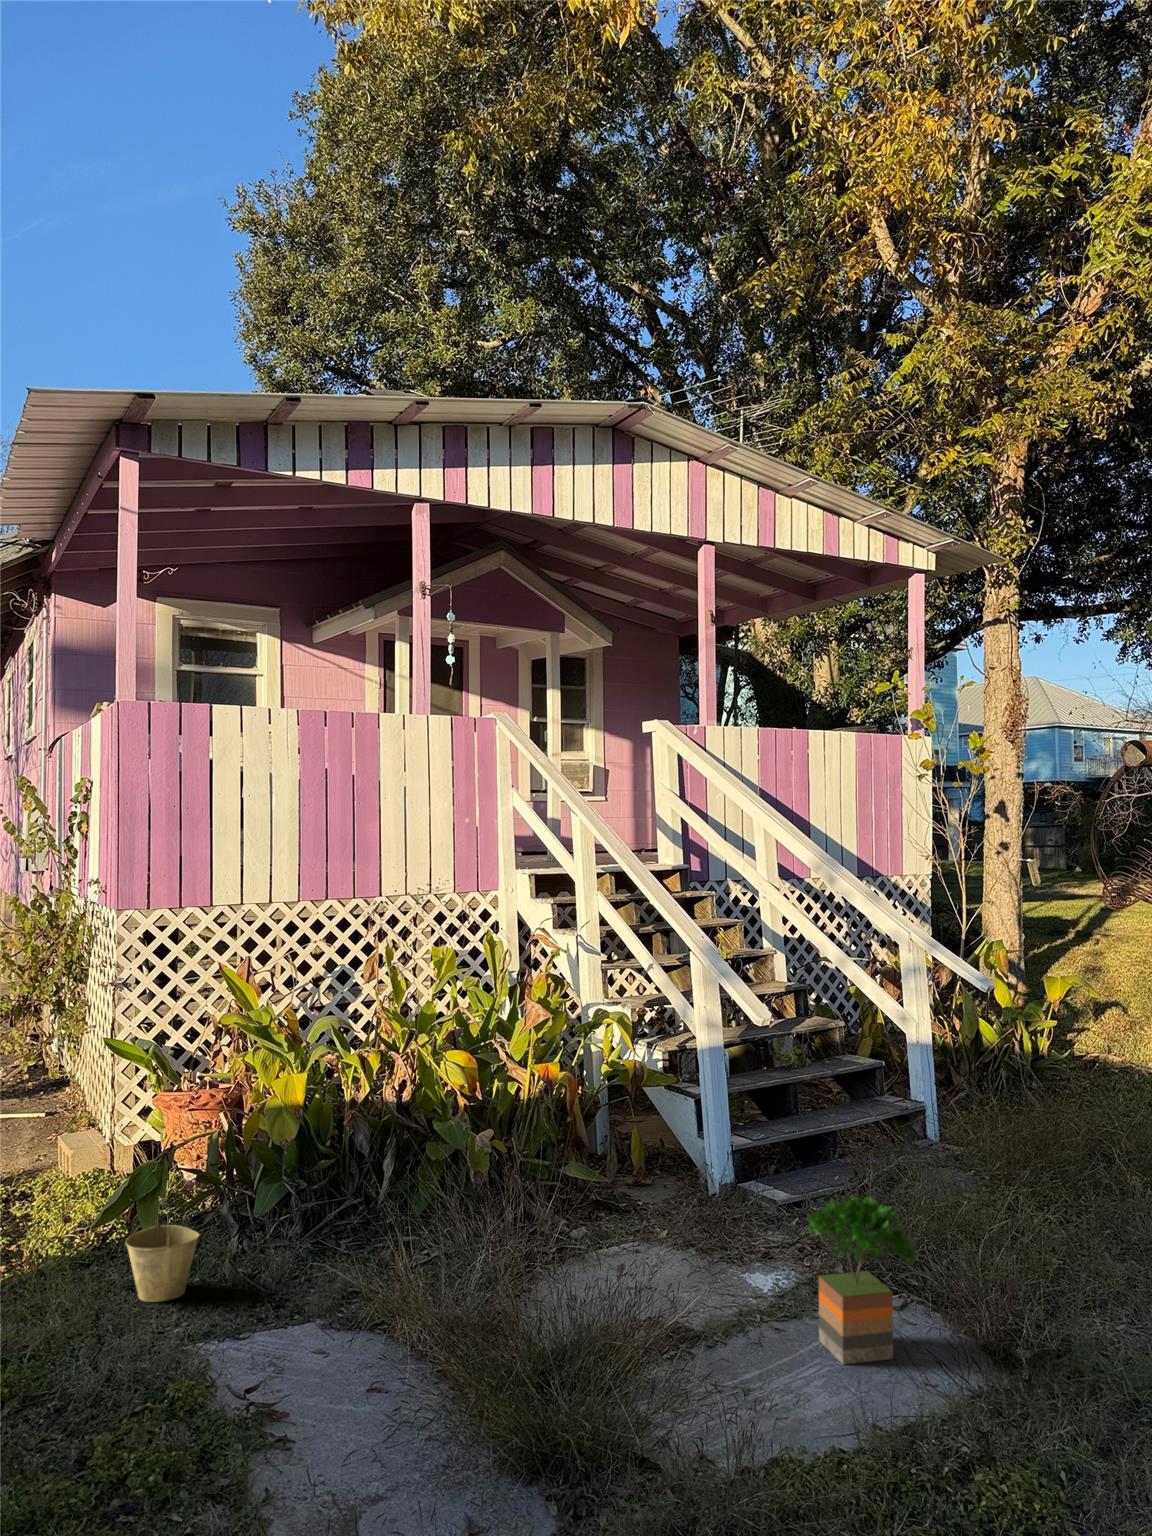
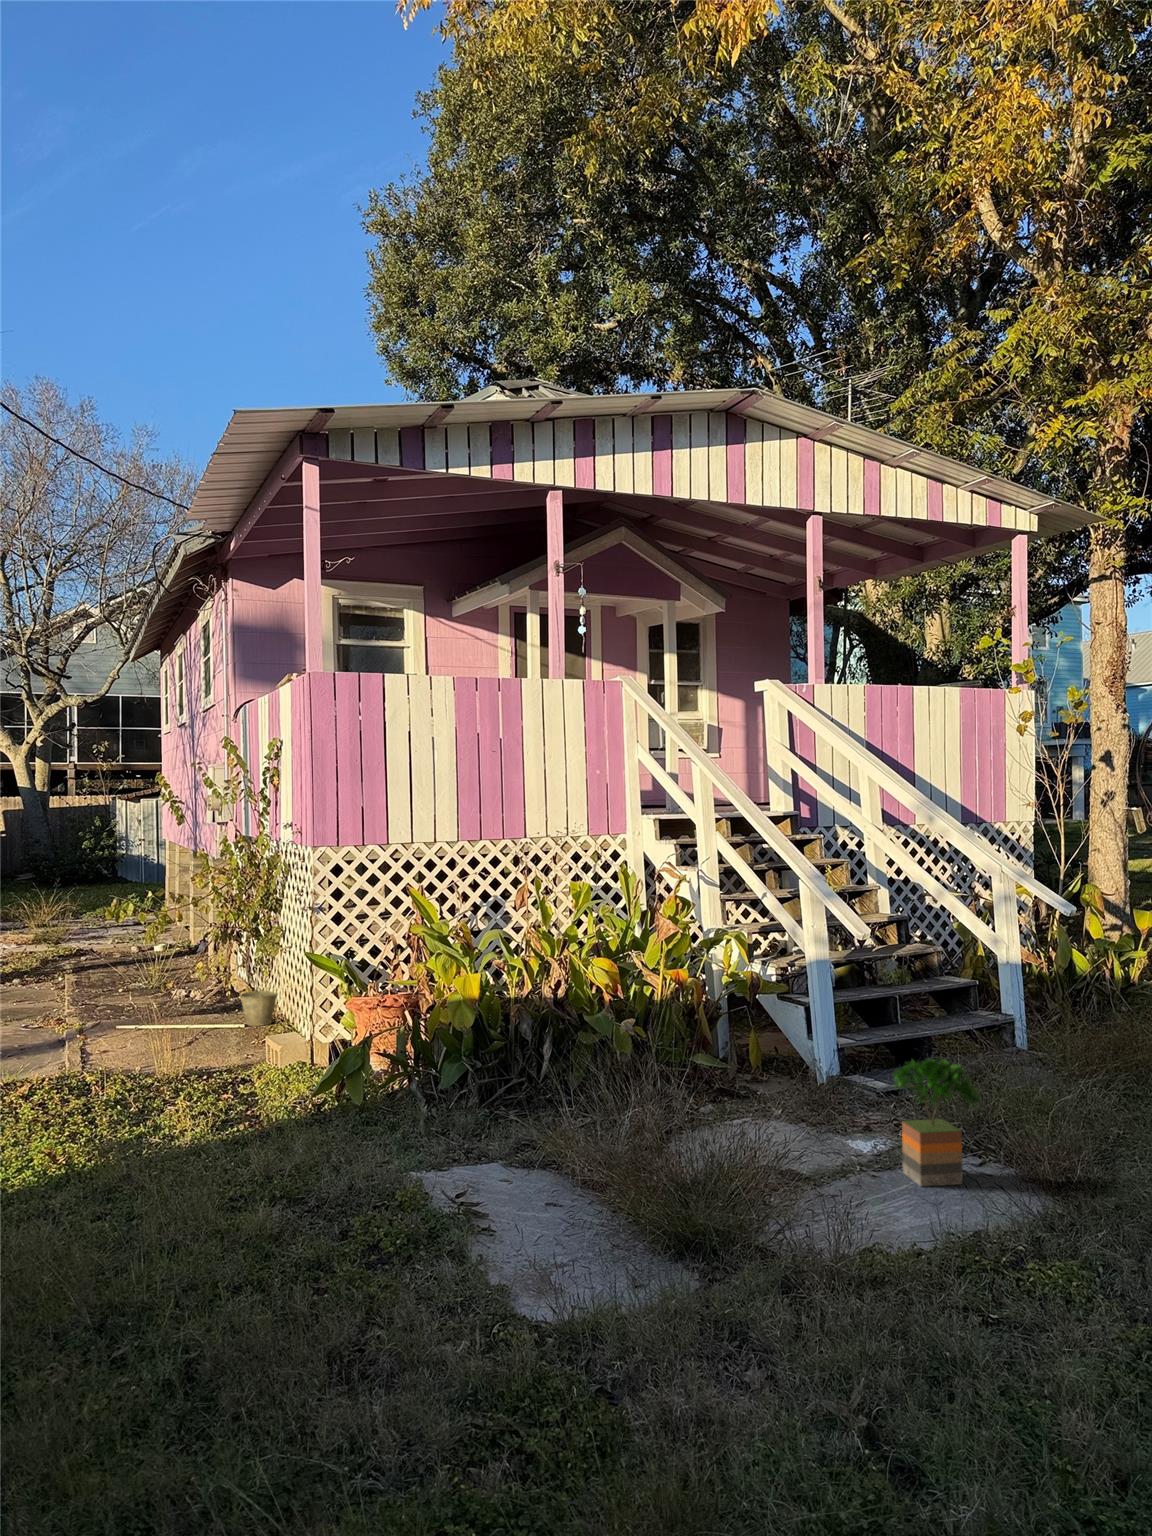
bucket: present [126,1222,199,1302] -> present [240,990,278,1026]

